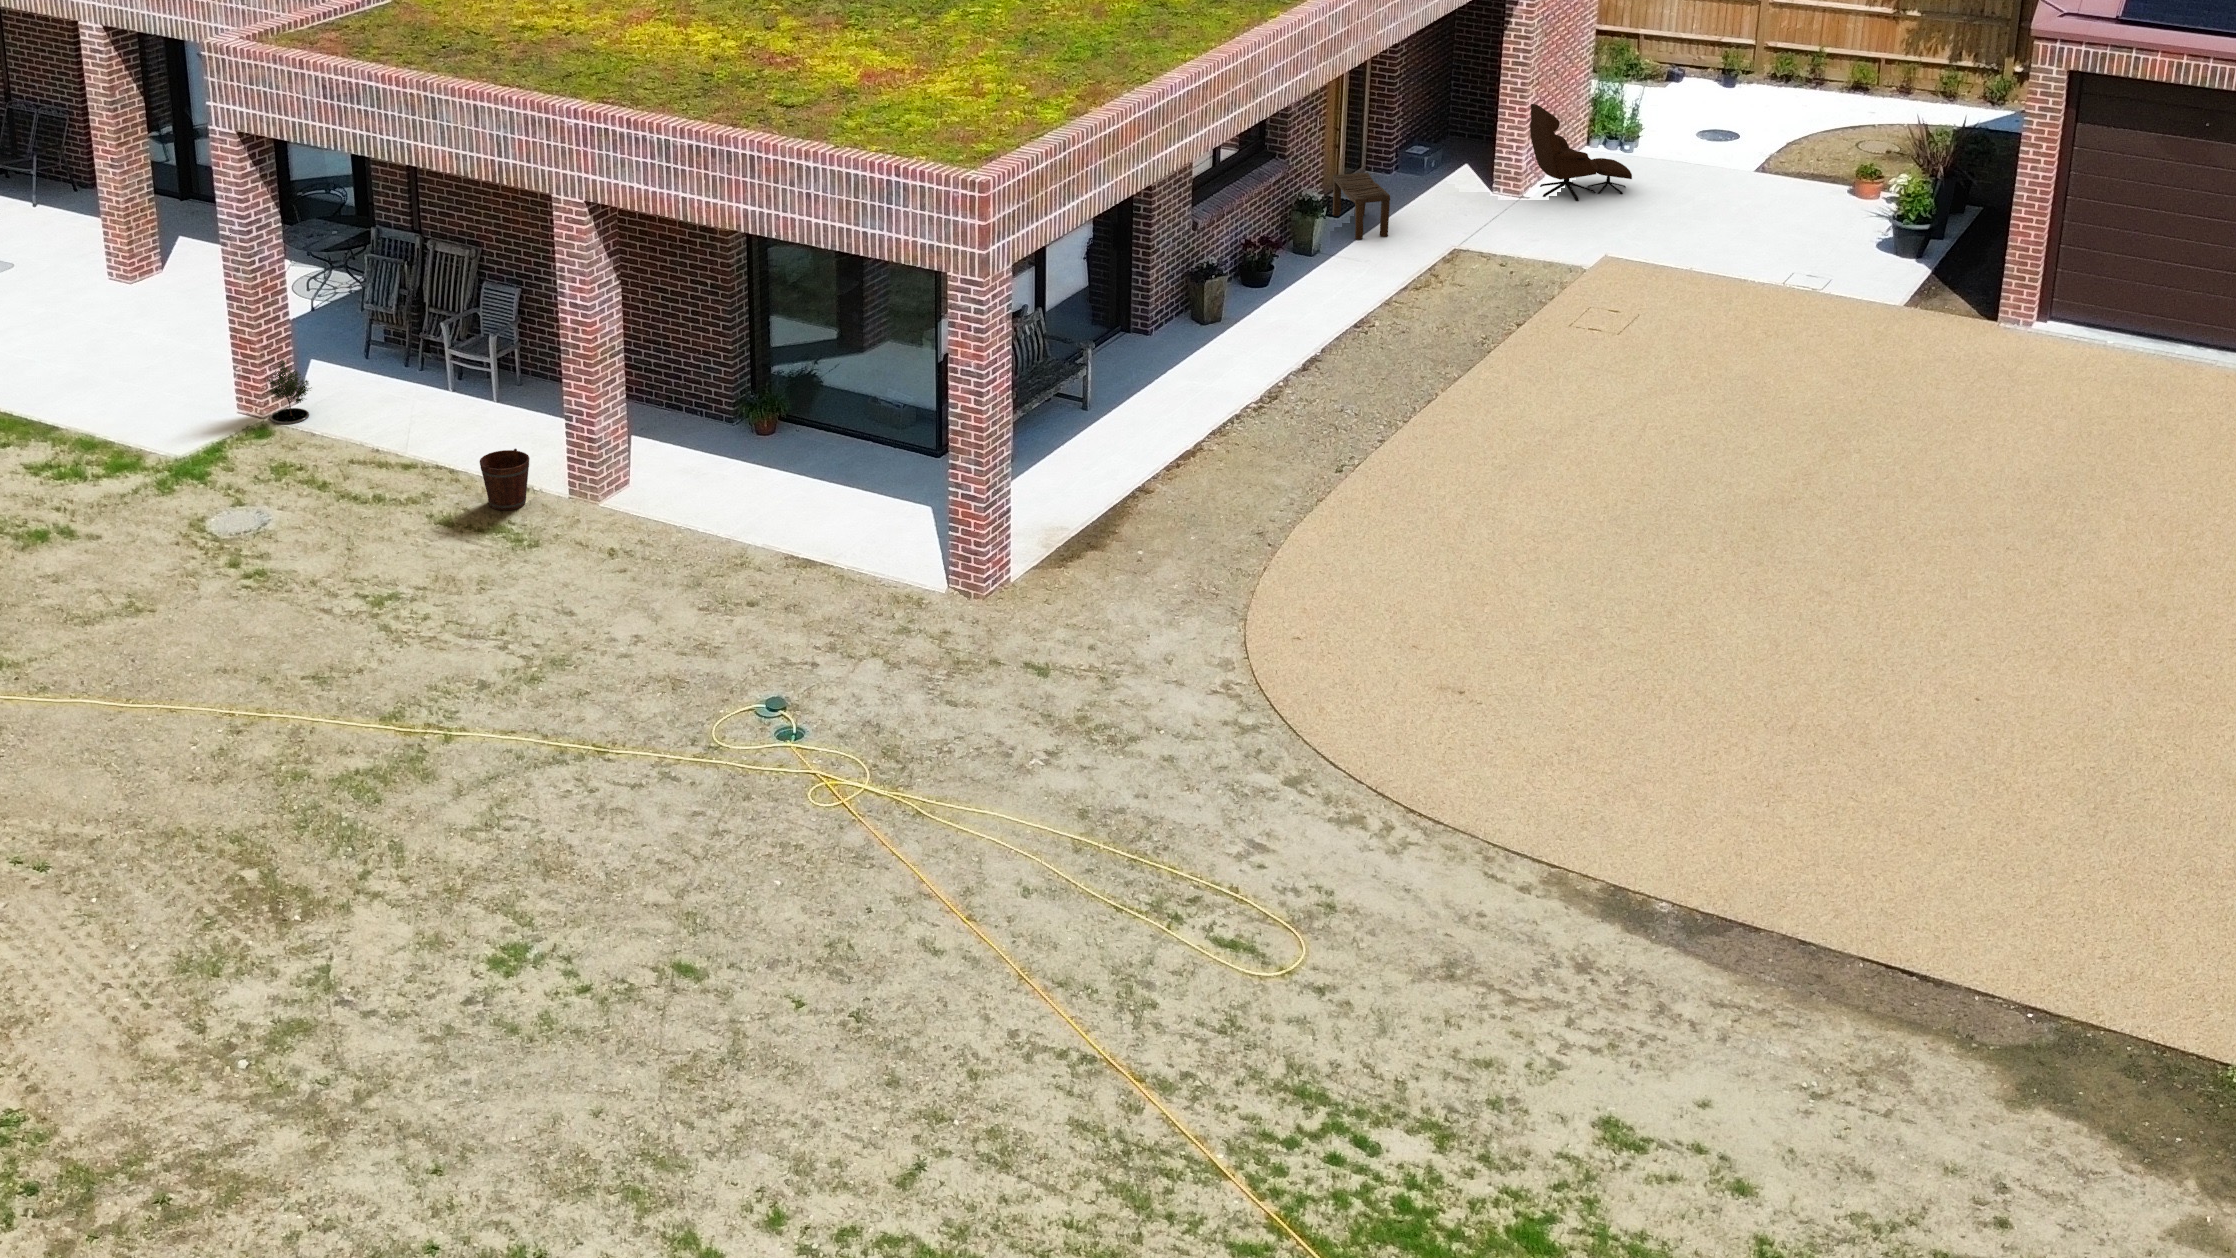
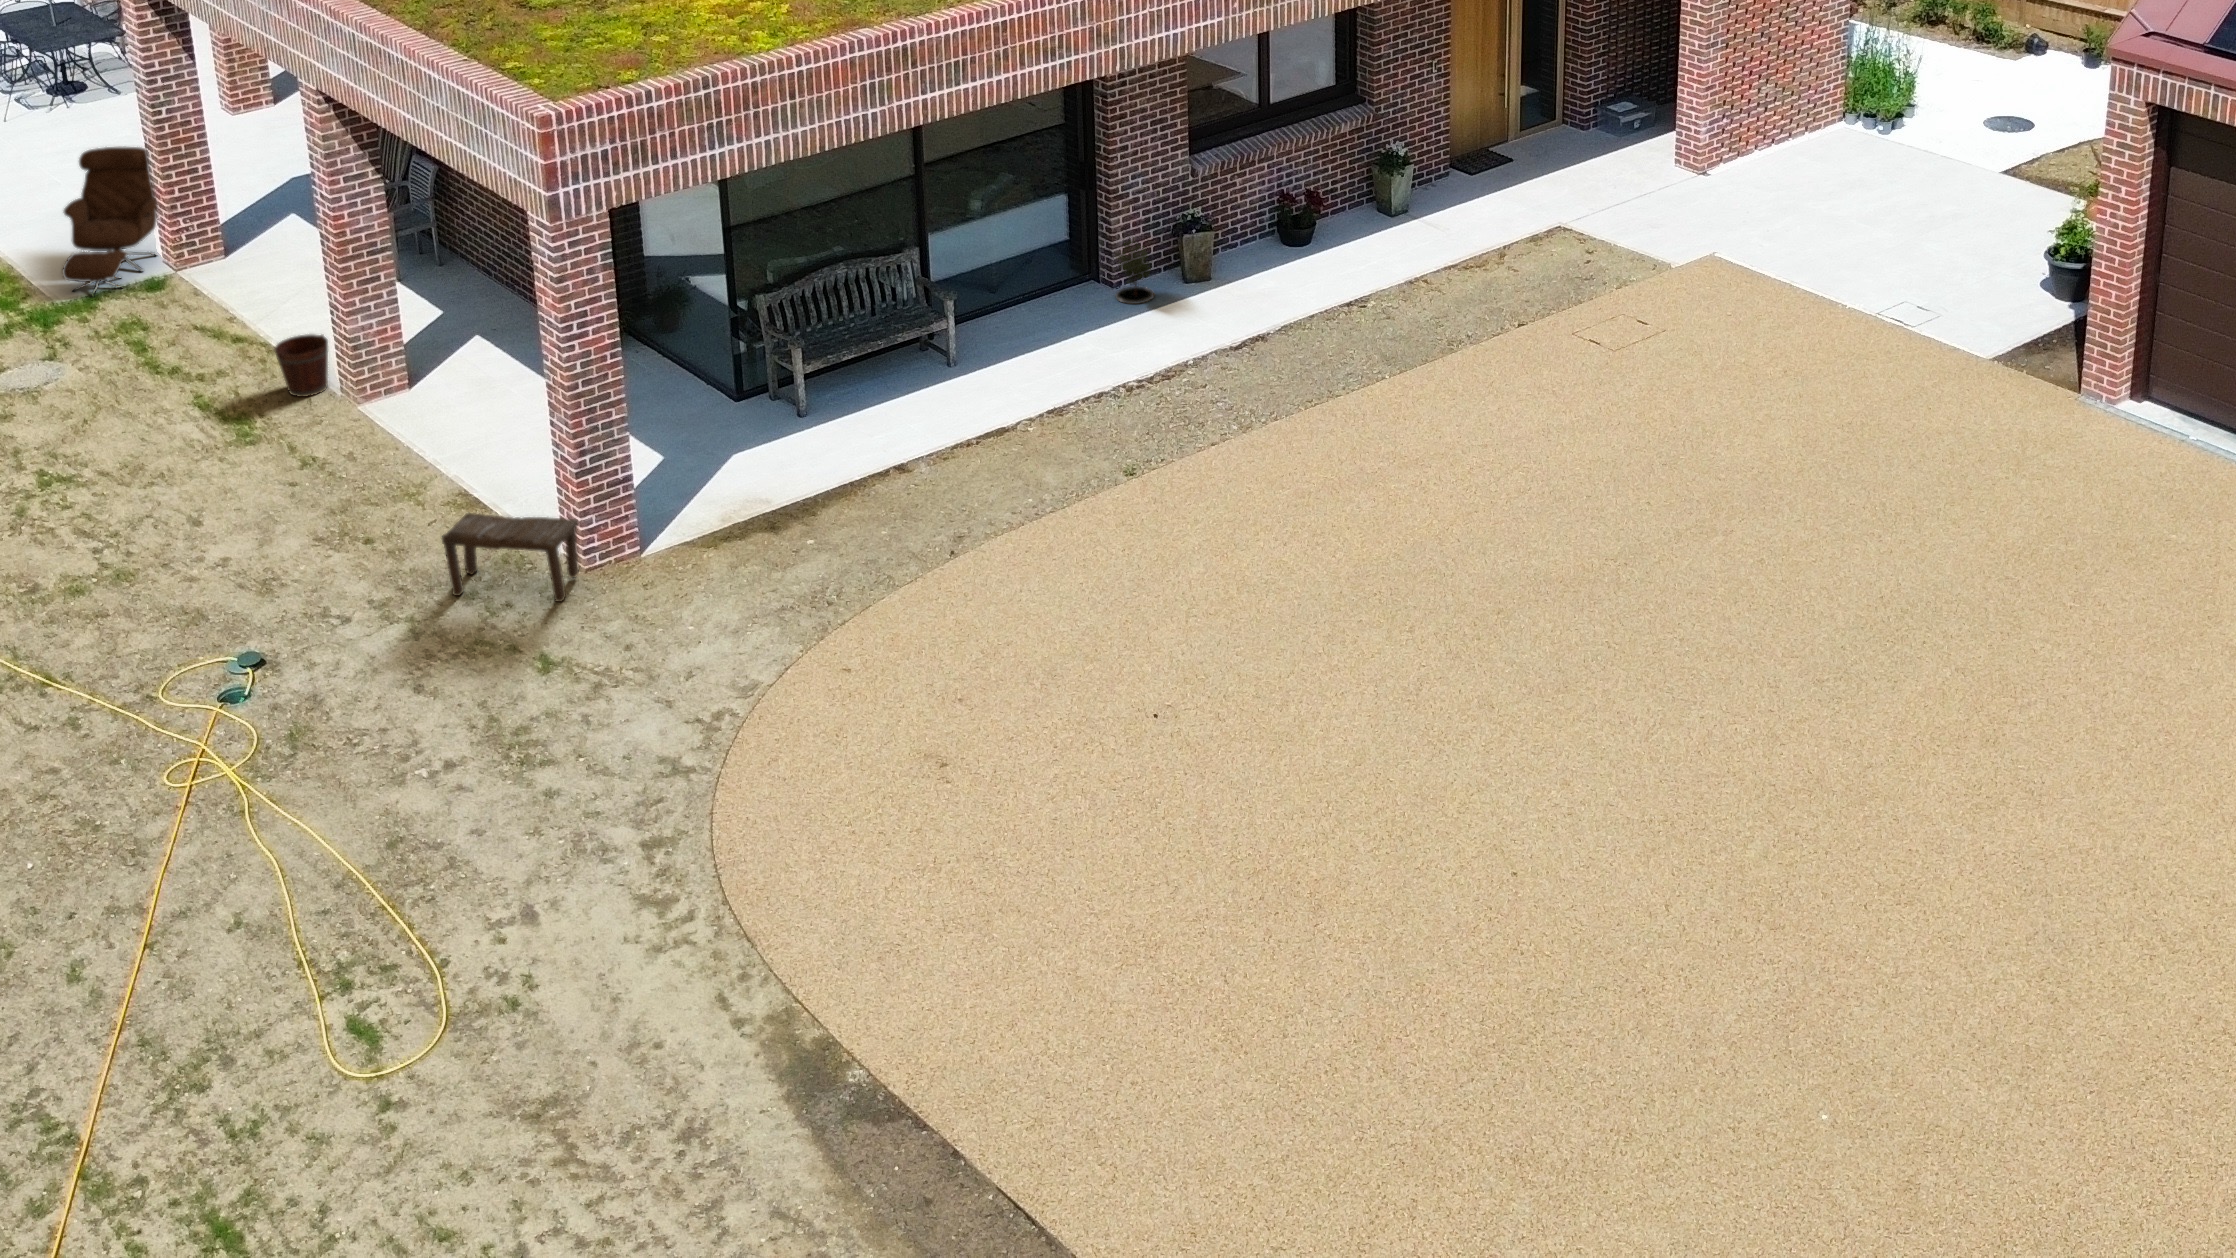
lounge chair: present [1530,104,1632,201] -> present [63,147,158,296]
bench: present [1333,173,1390,240] -> present [442,513,579,602]
potted tree: present [268,359,312,424] -> present [1116,237,1154,304]

